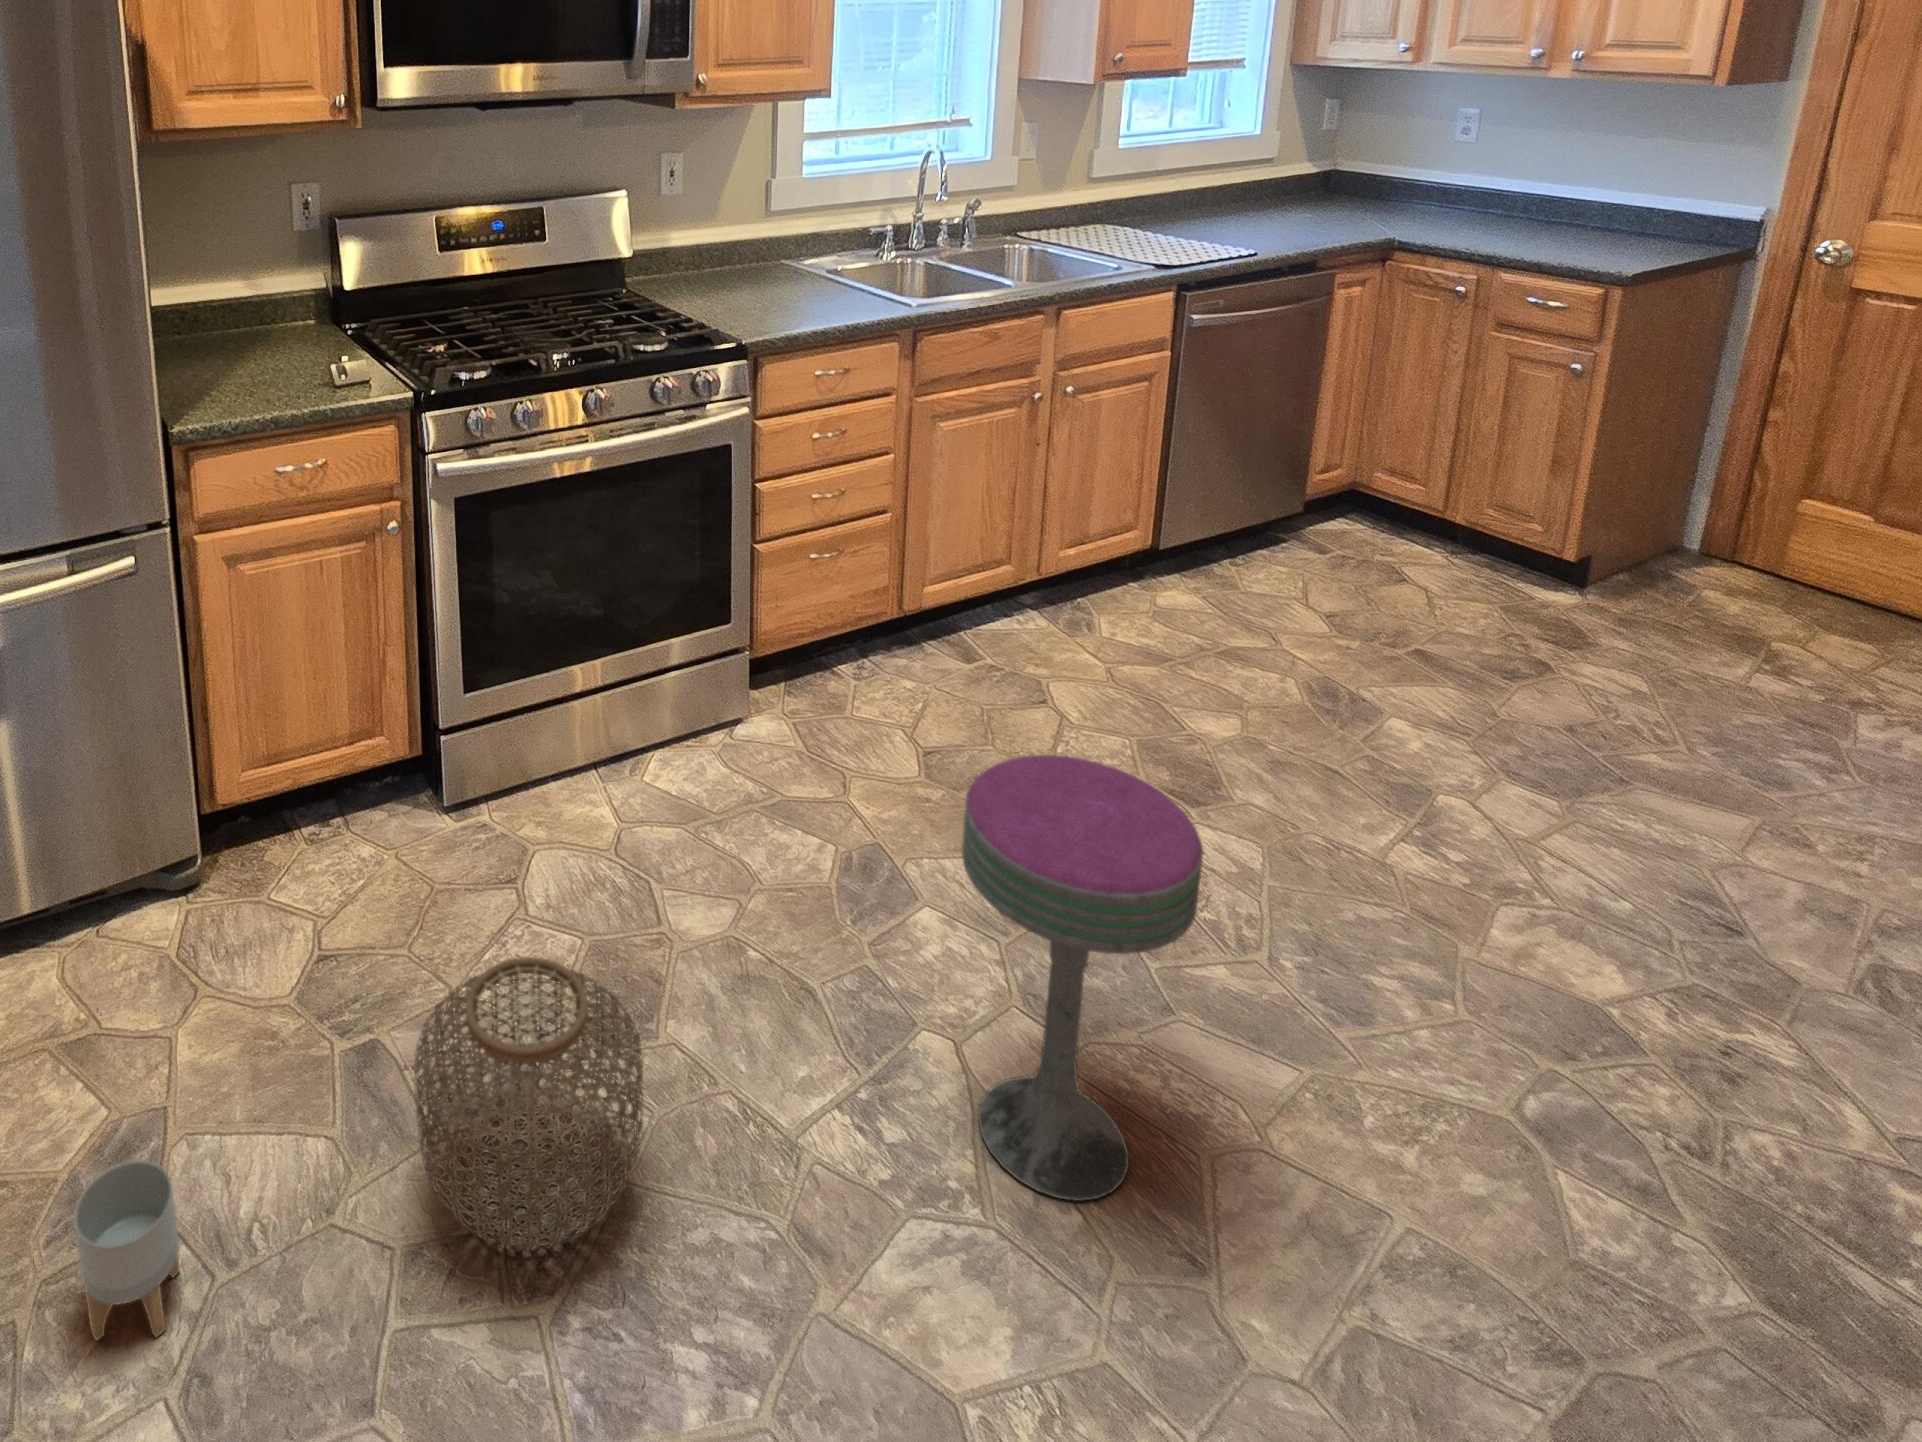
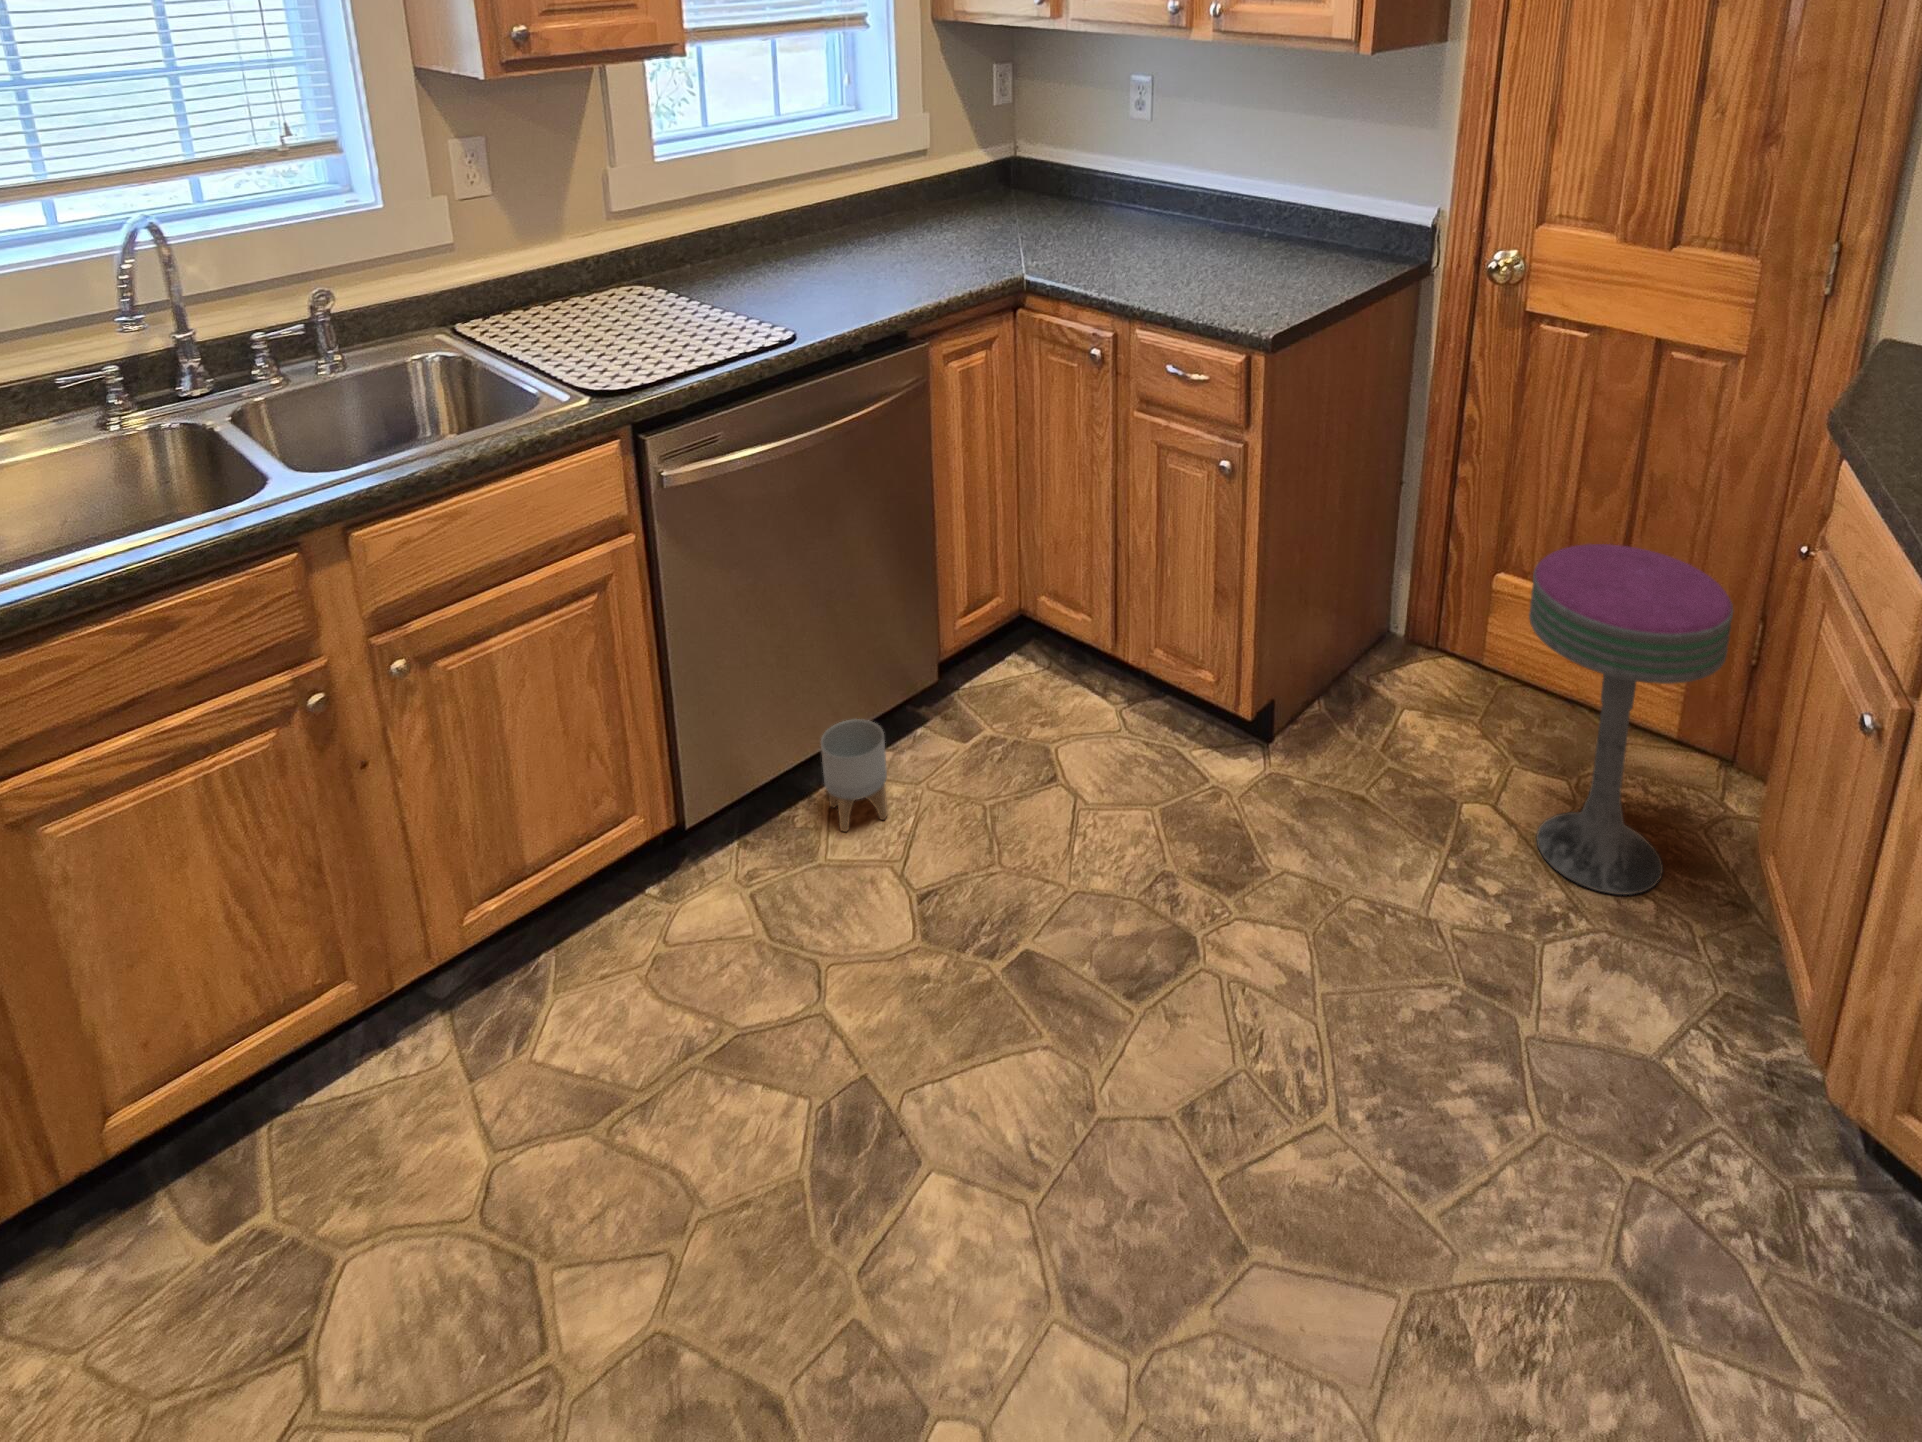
woven basket: present [414,957,643,1251] -> none [1152,813,1369,1078]
planter: present [74,1160,180,1340] -> present [821,719,887,832]

